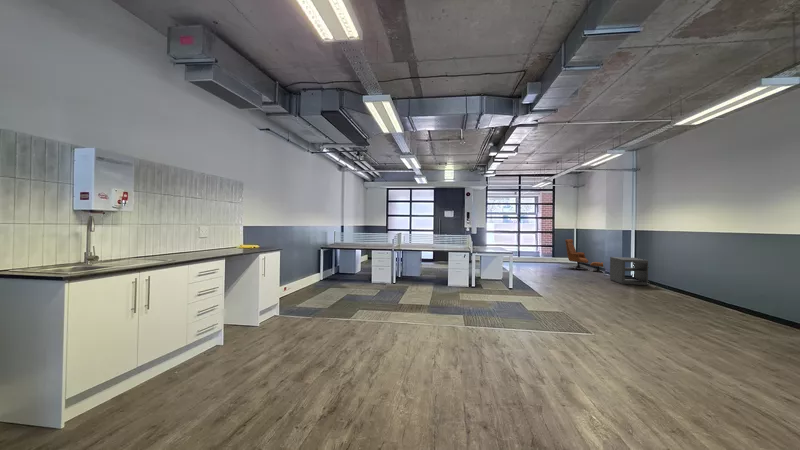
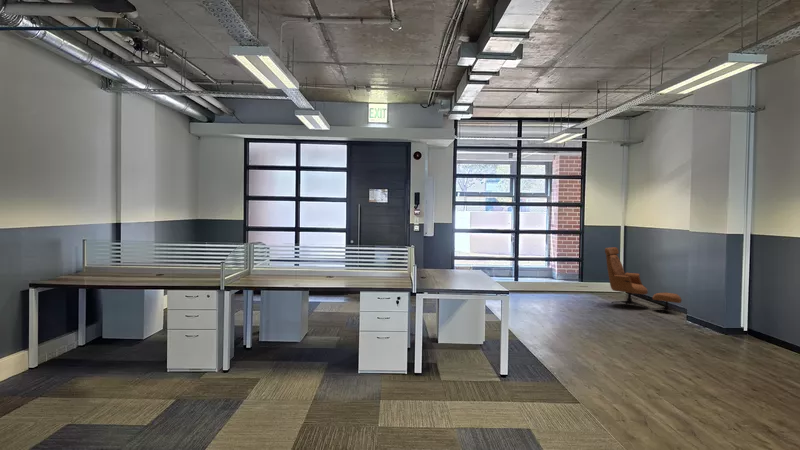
storage cabinet: present [610,257,650,285] -> none [699,288,782,349]

